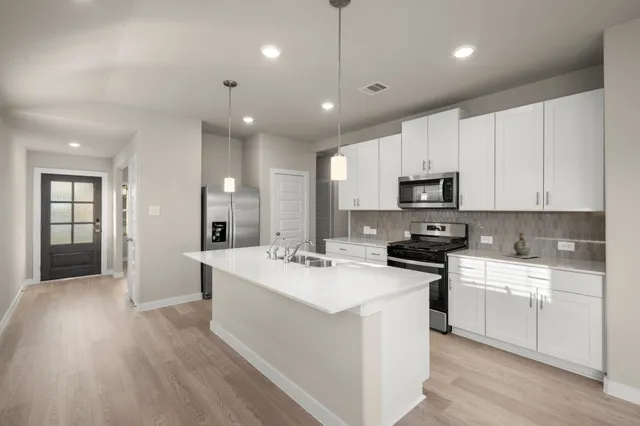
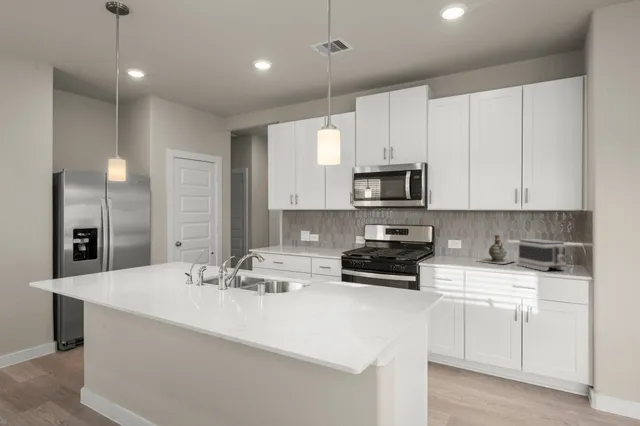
toaster: none [539,237,584,266] -> present [518,239,566,271]

